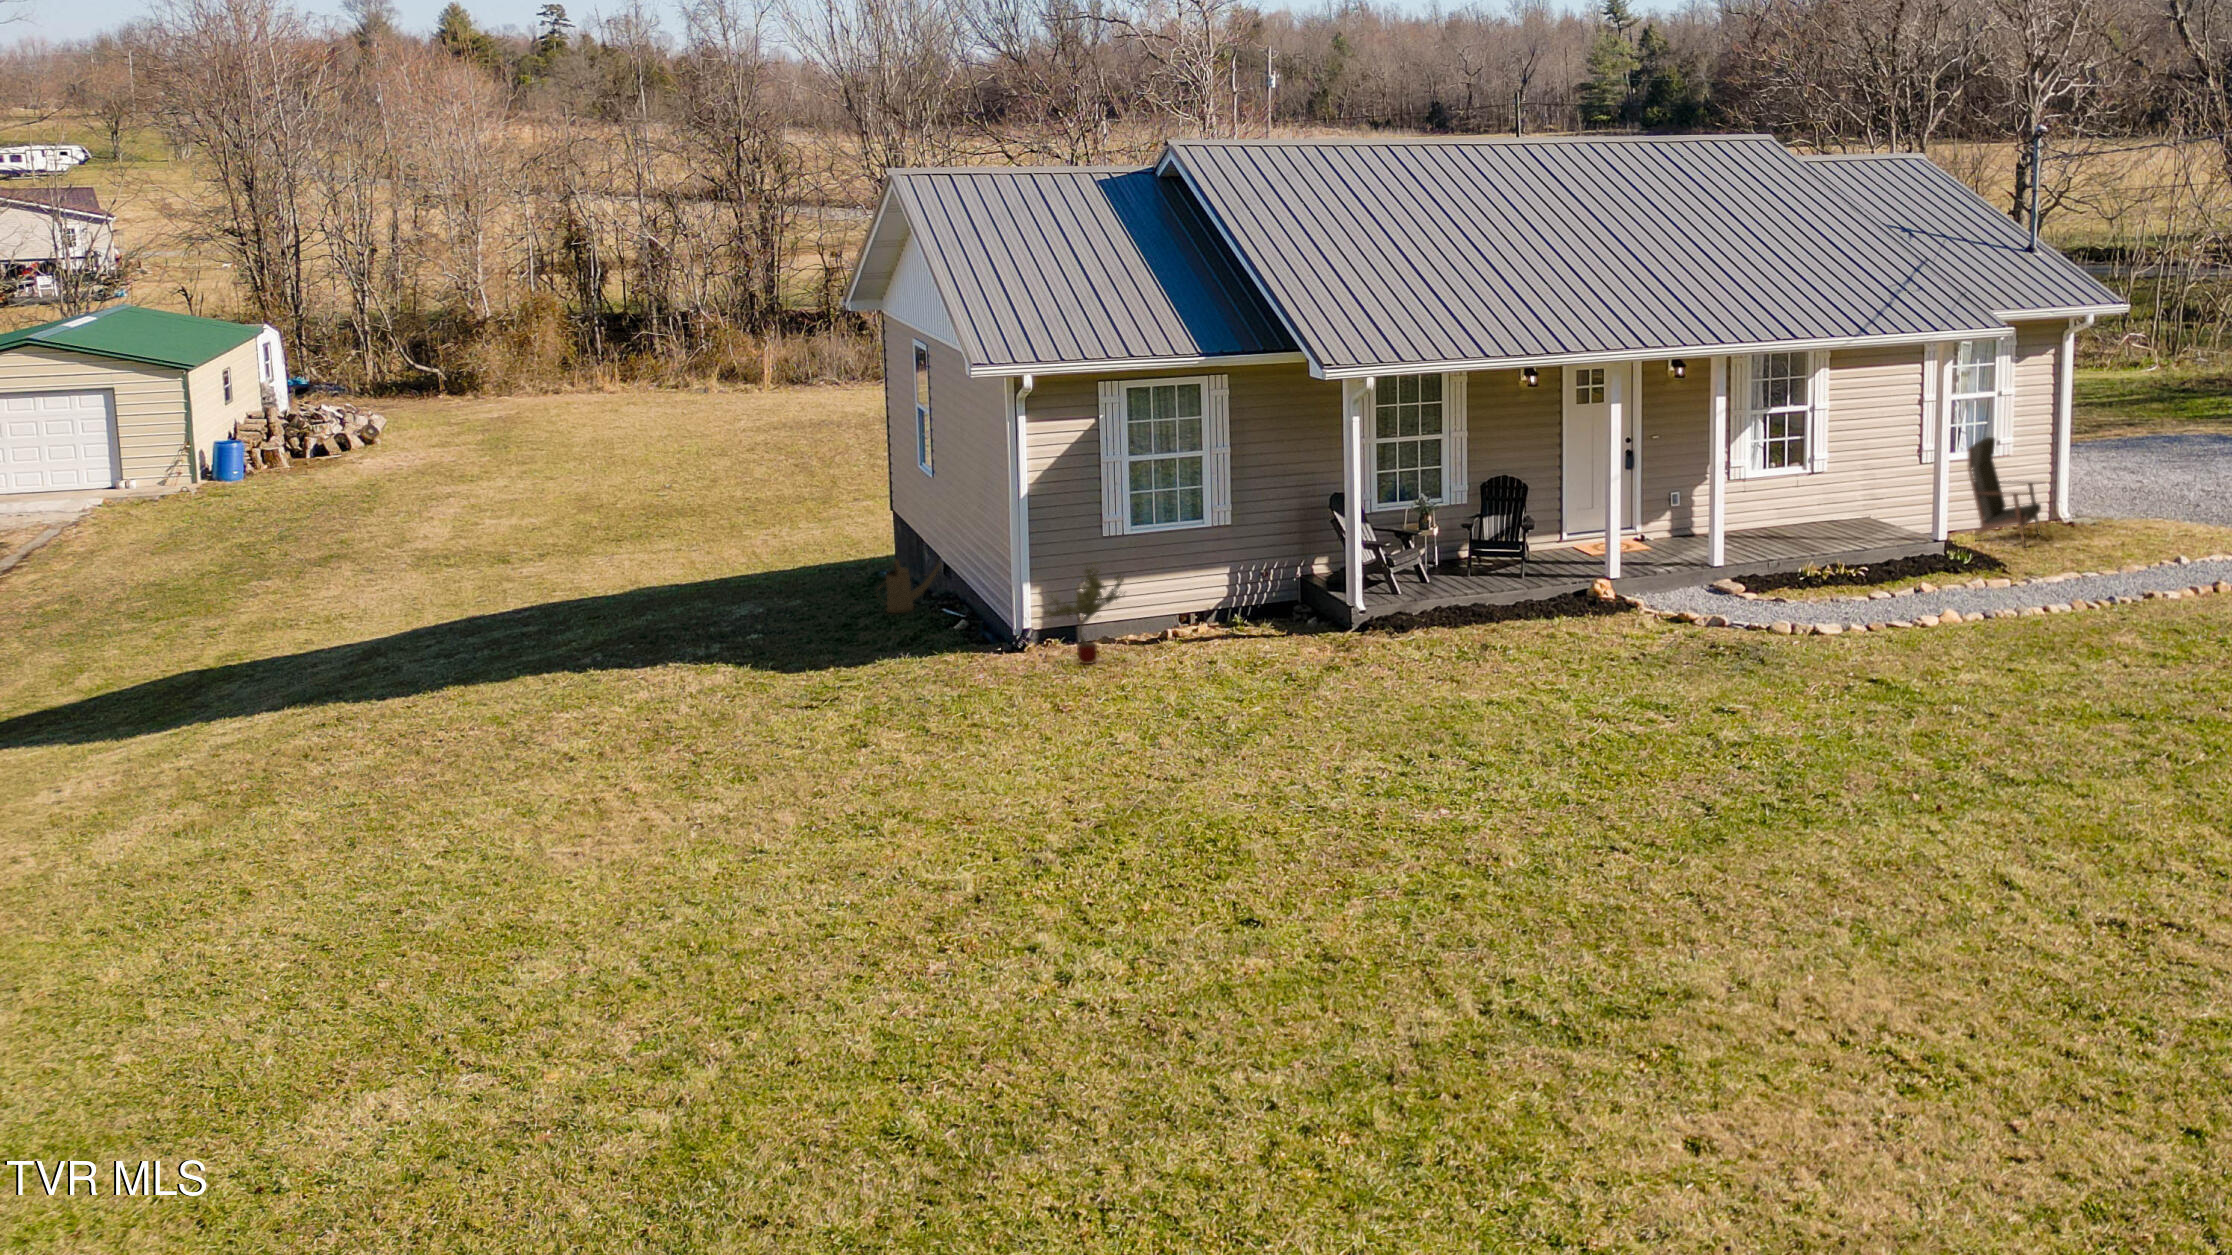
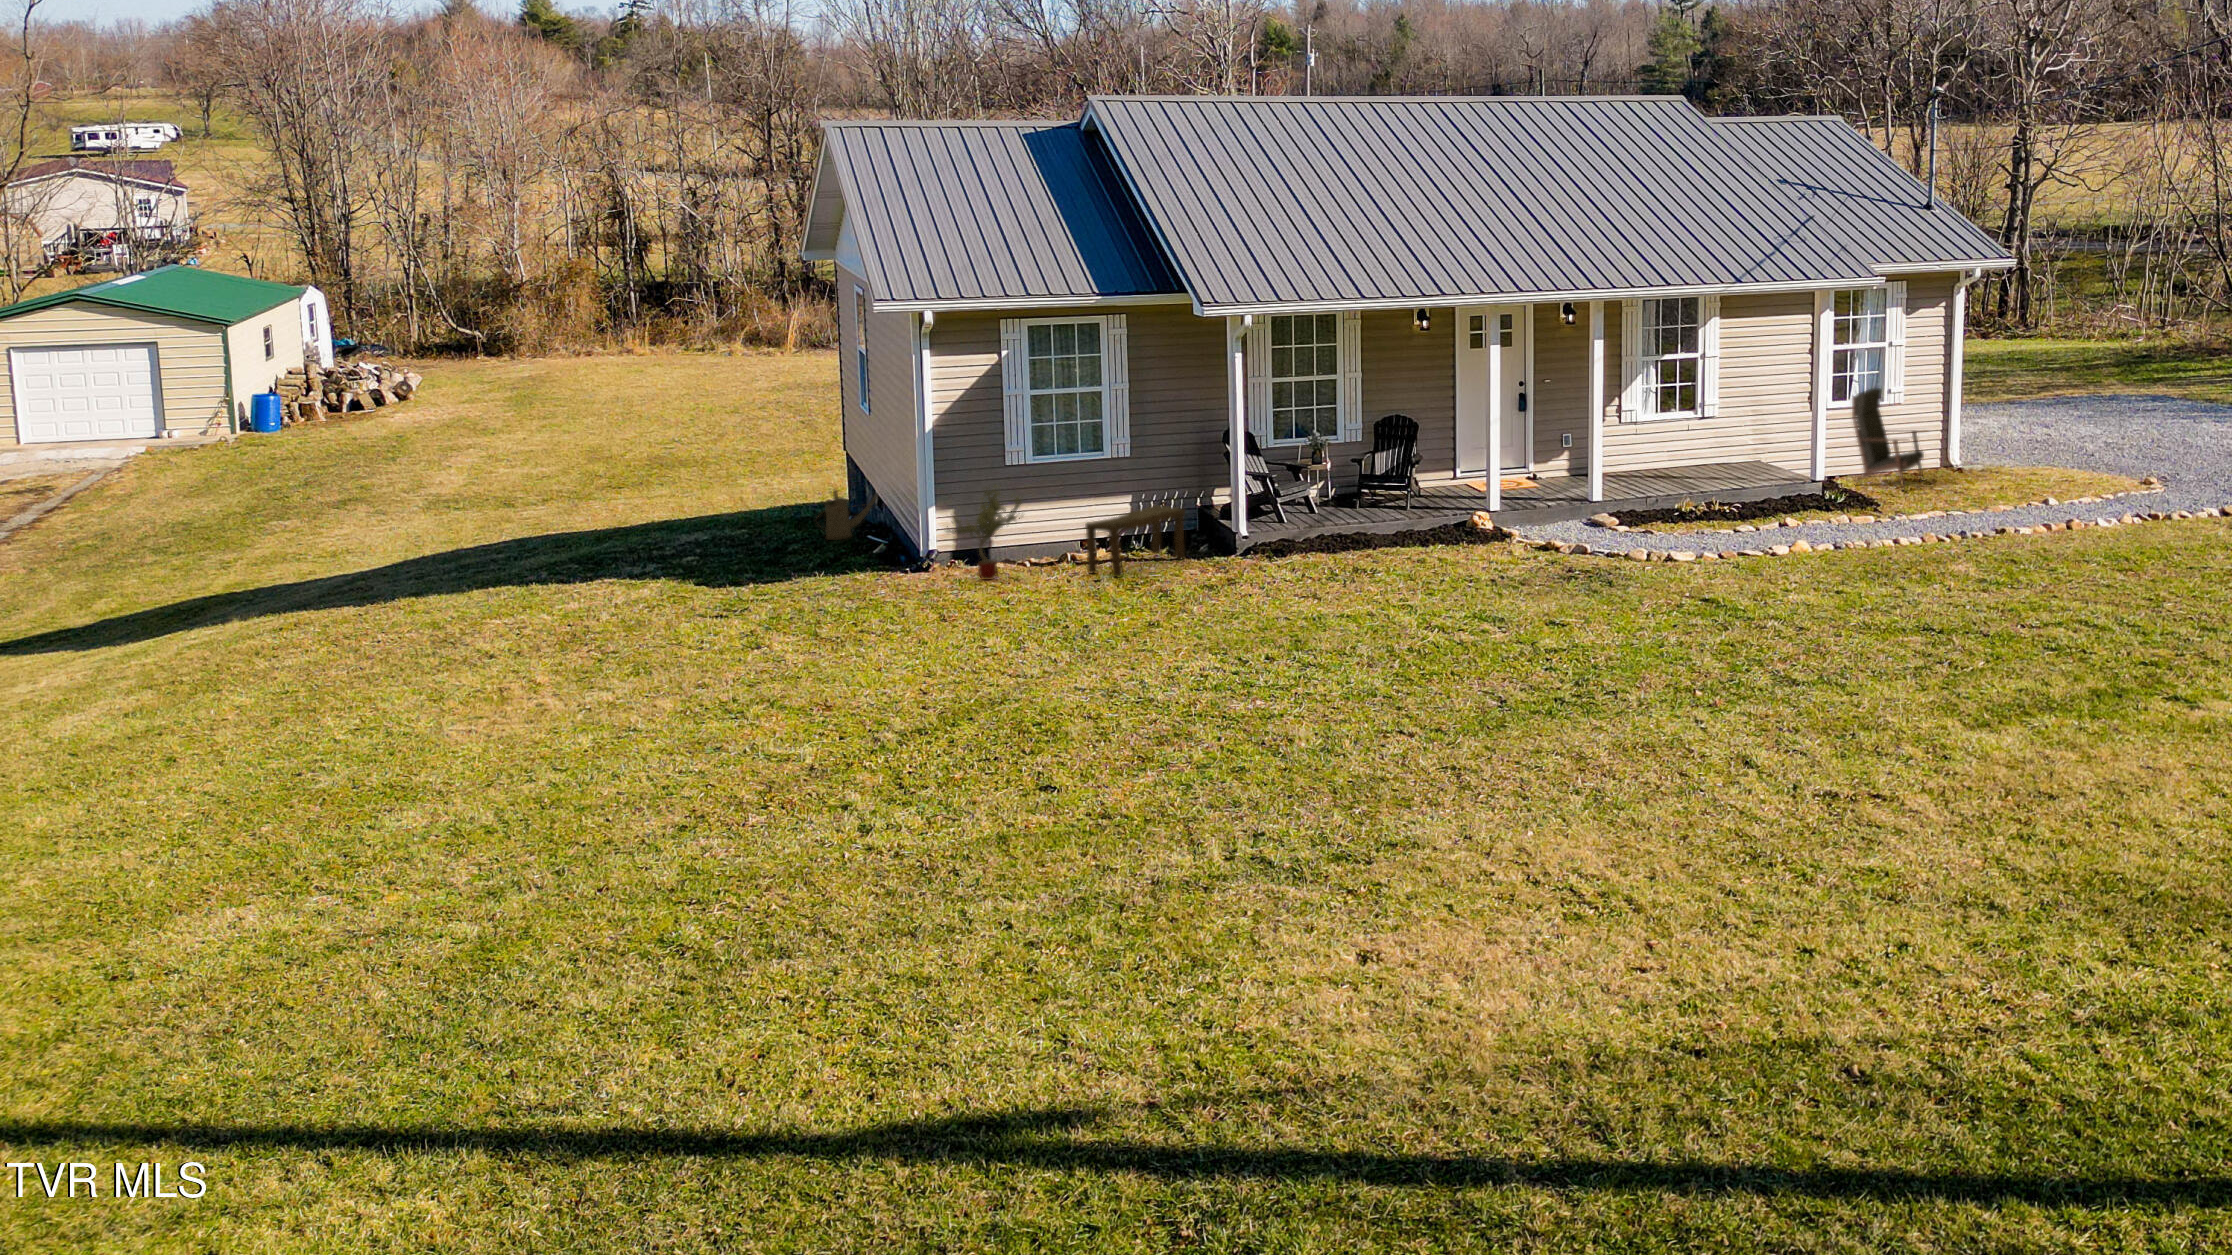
bench: none [1190,578,1293,660] -> present [1085,505,1185,578]

